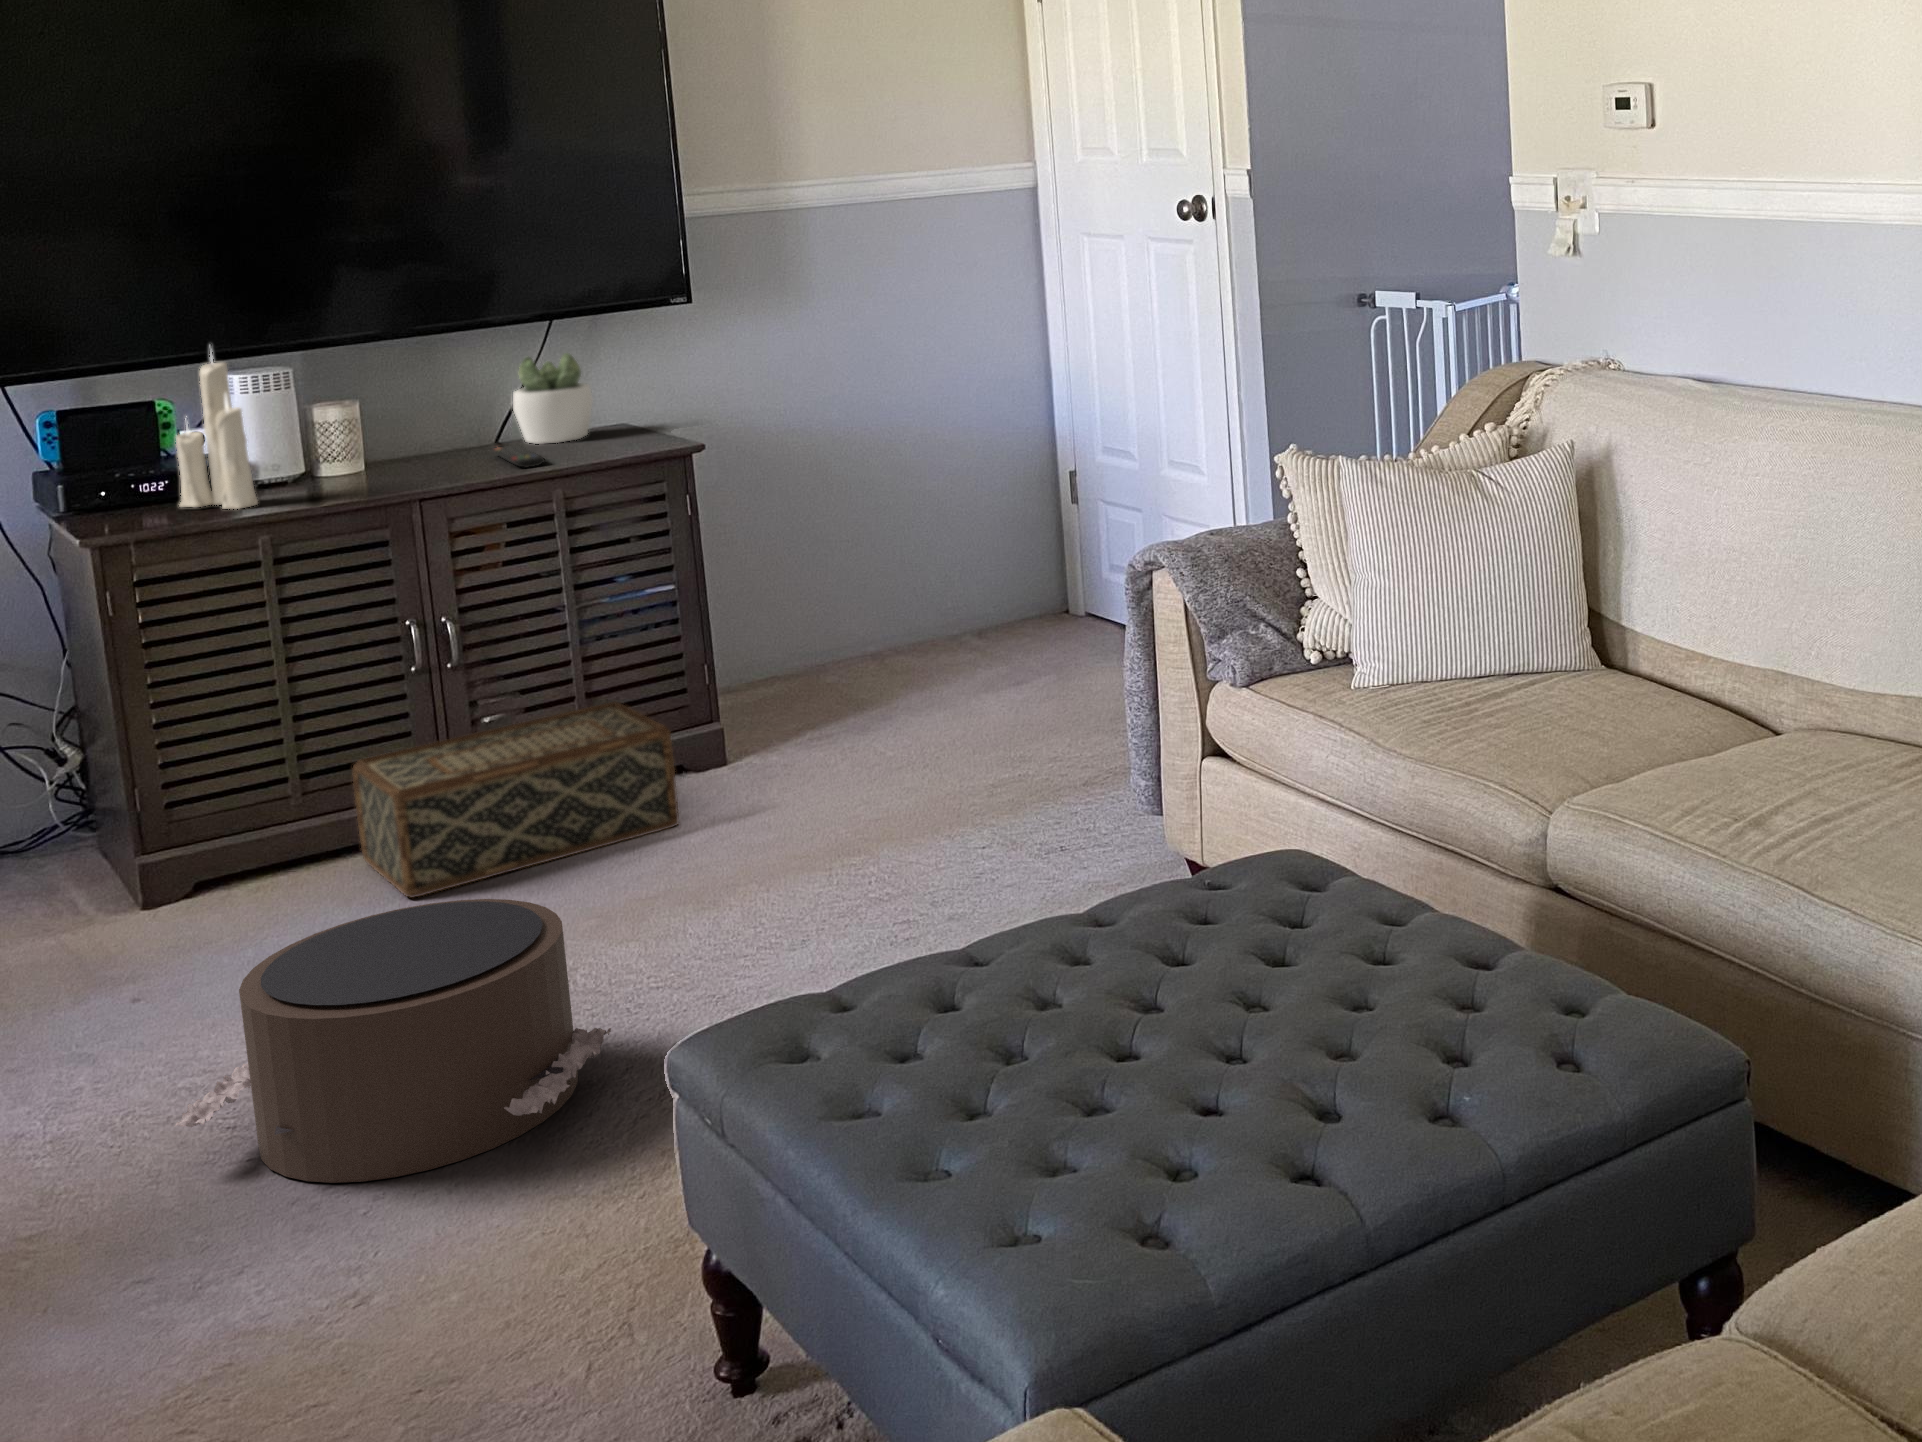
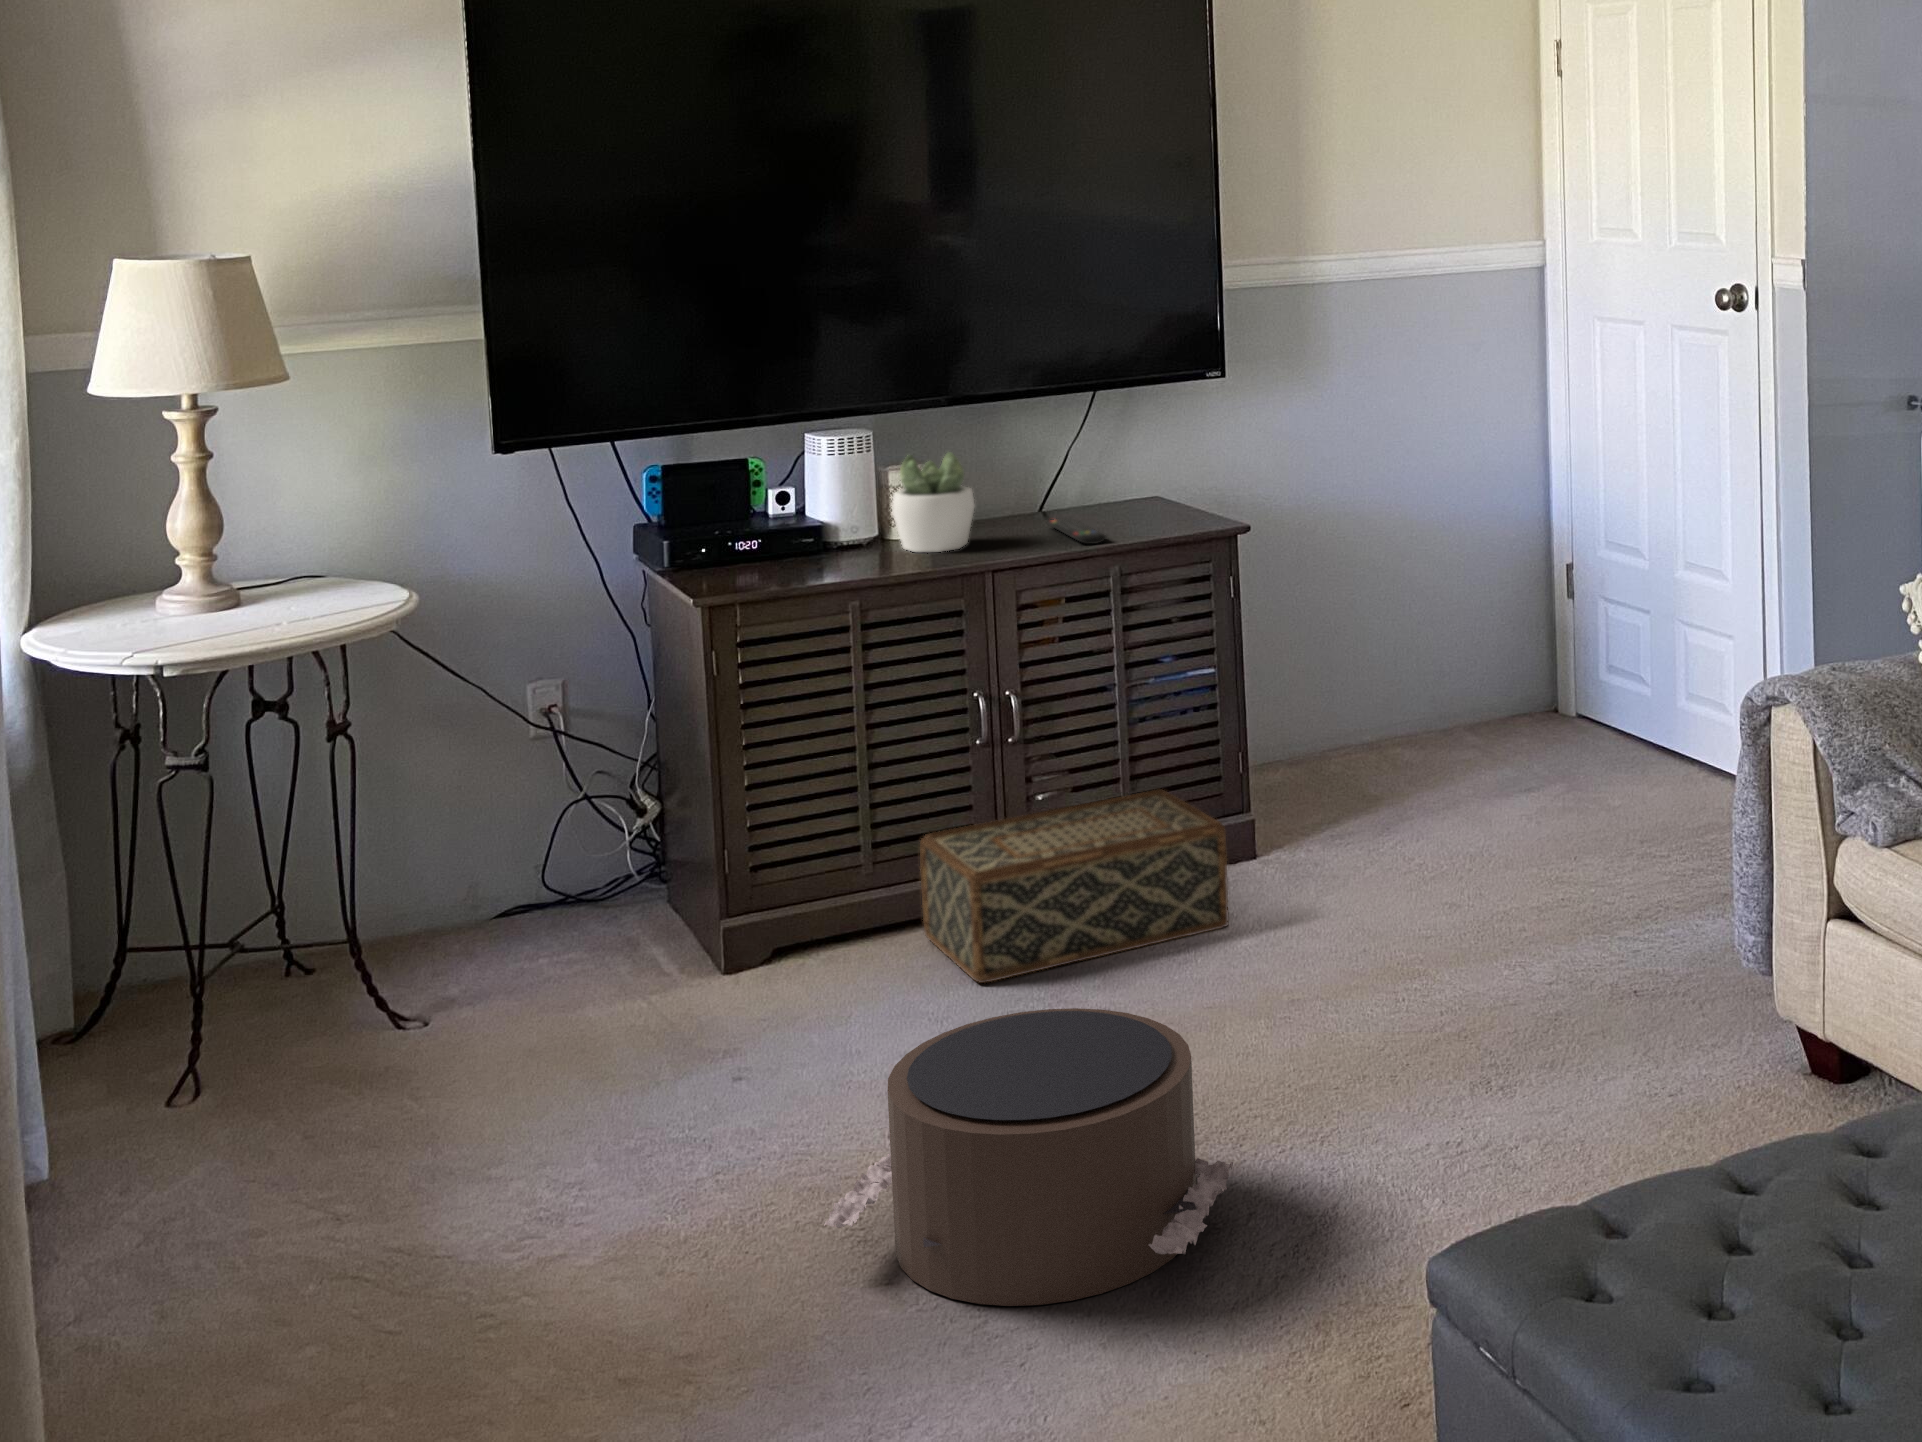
succulent plant: present [513,353,593,444] -> present [892,452,974,552]
candle: present [176,358,258,509] -> none [771,398,845,573]

